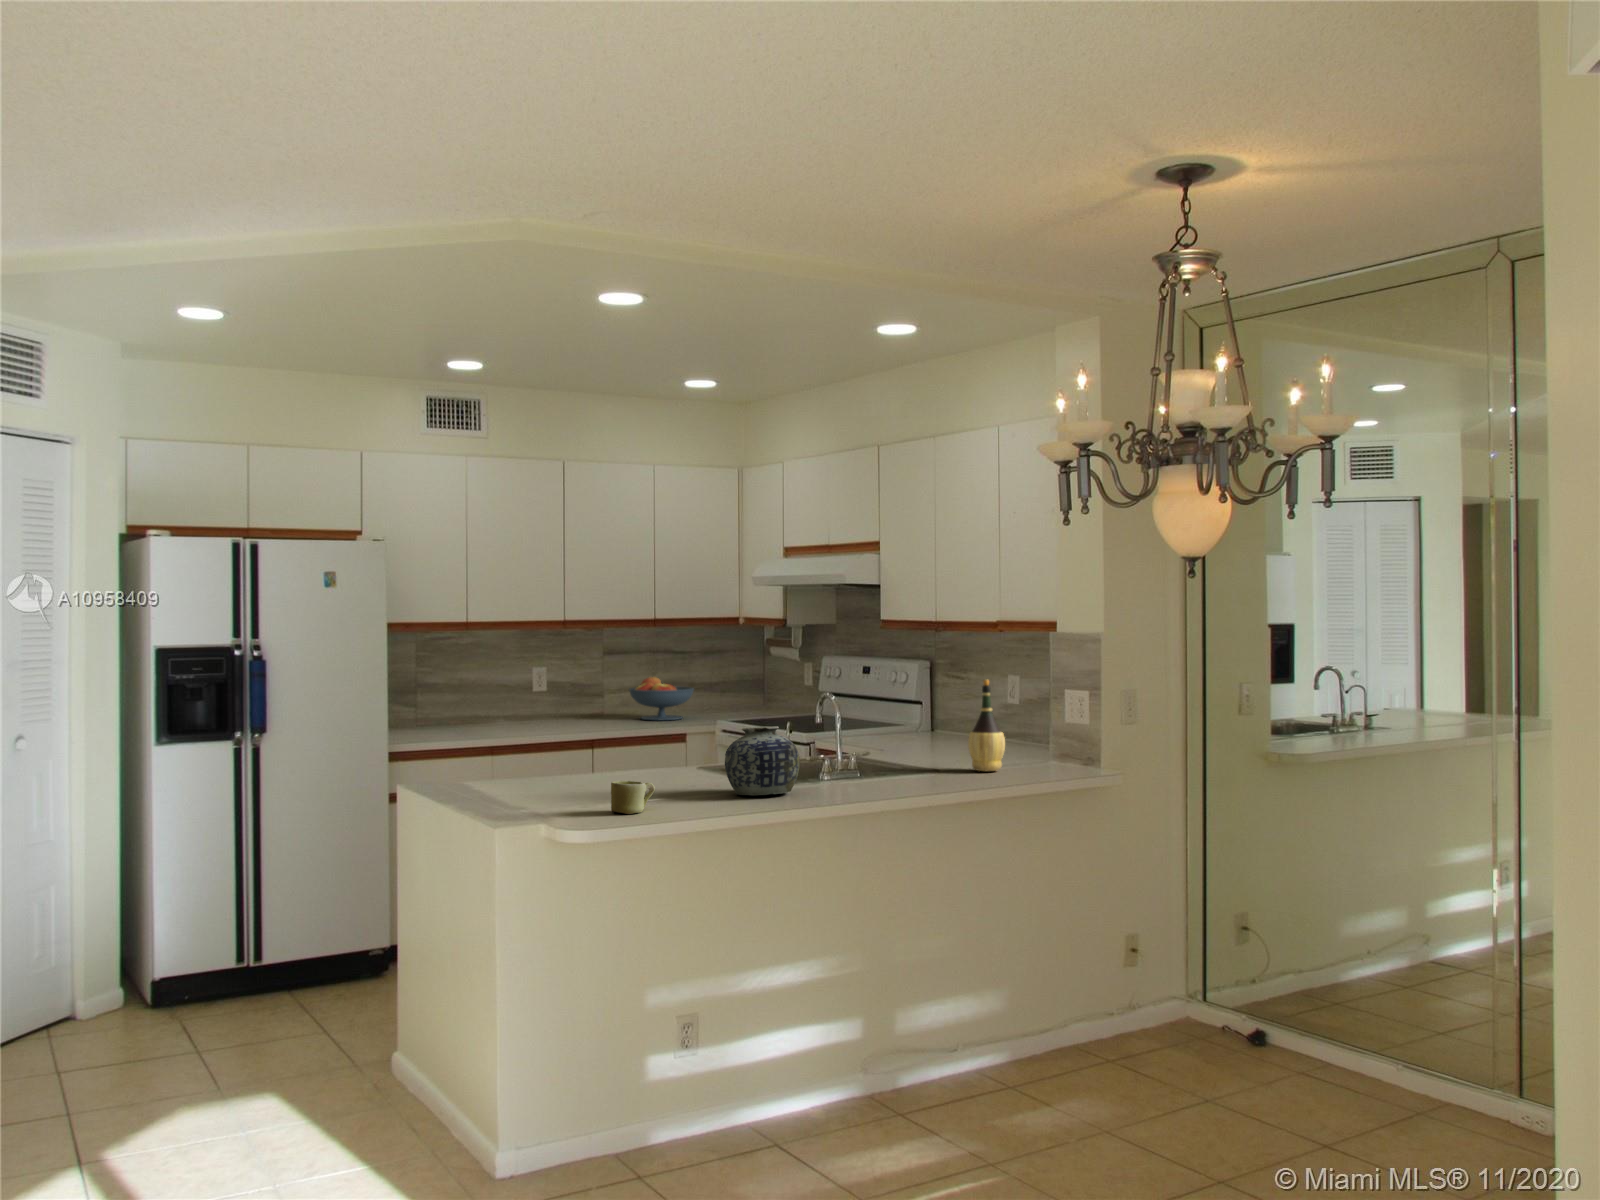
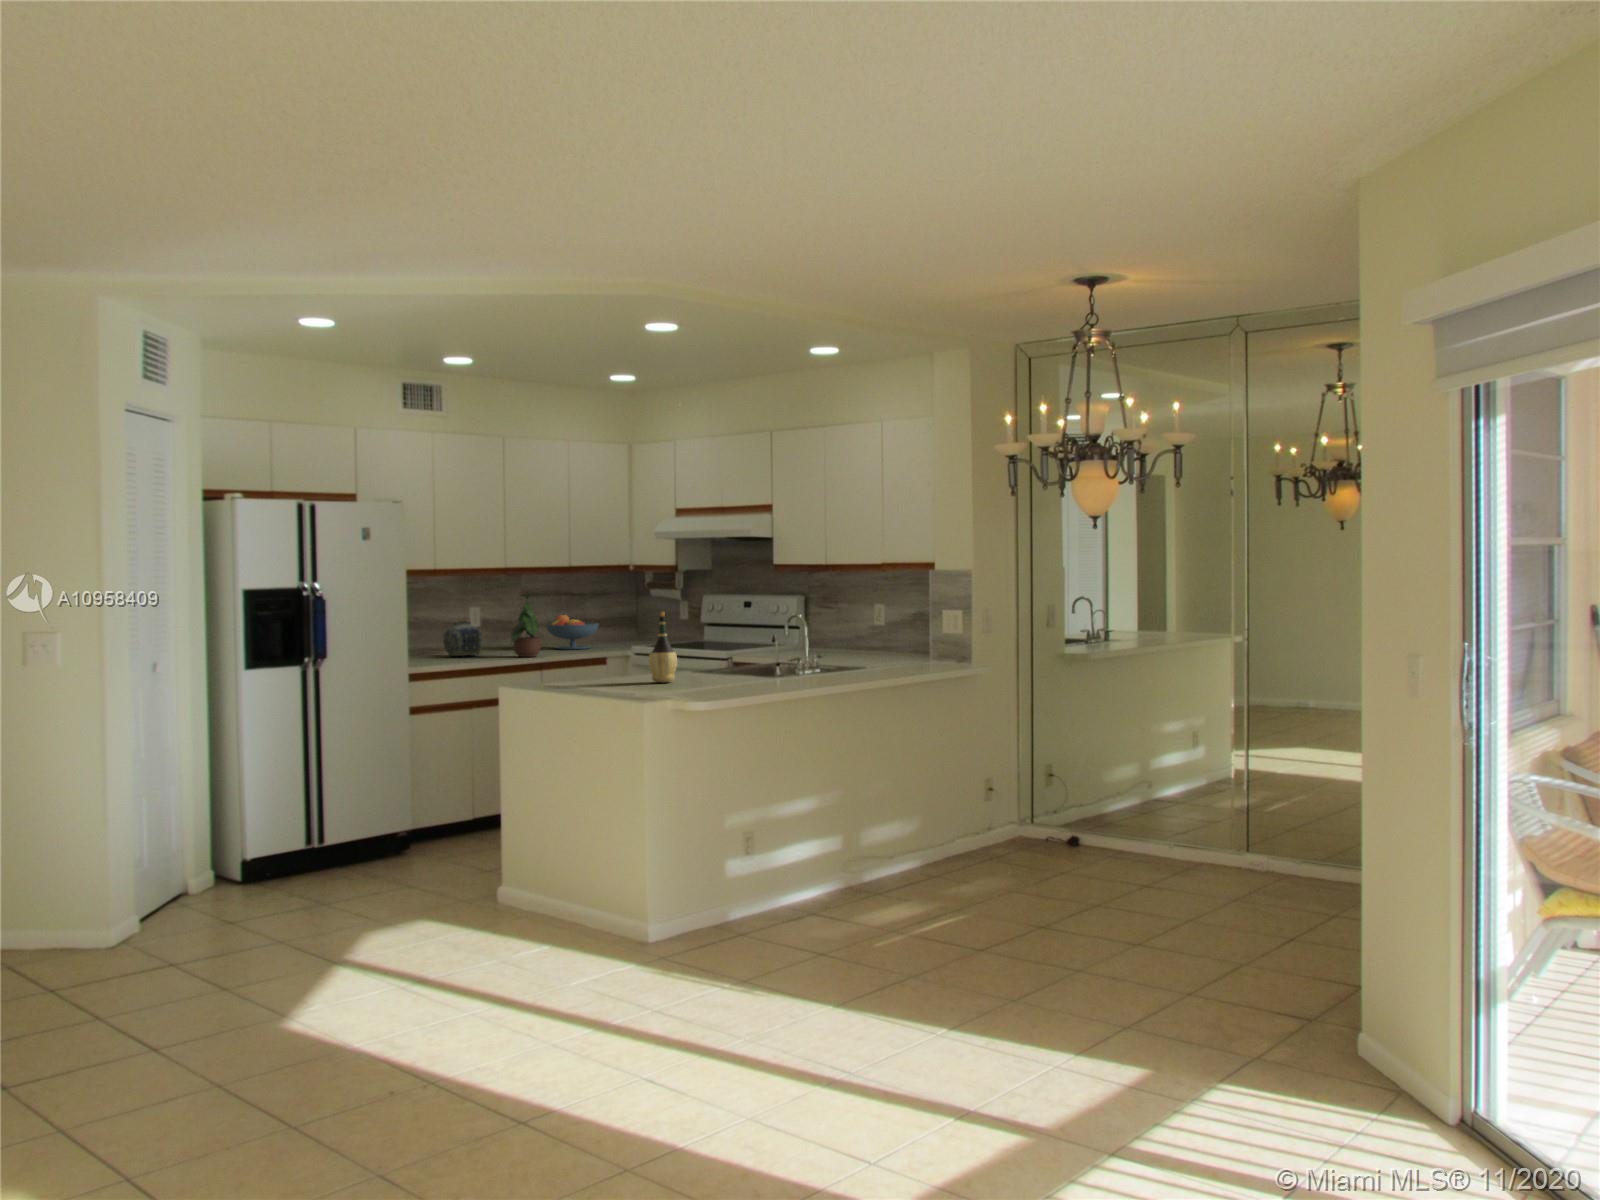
potted plant: none [555,652,602,731] -> present [511,595,541,657]
wine bottle: present [968,679,1005,771] -> present [649,612,677,682]
vase: present [725,726,800,795] -> present [443,621,483,656]
mug: present [611,781,655,814] -> none [703,672,730,694]

